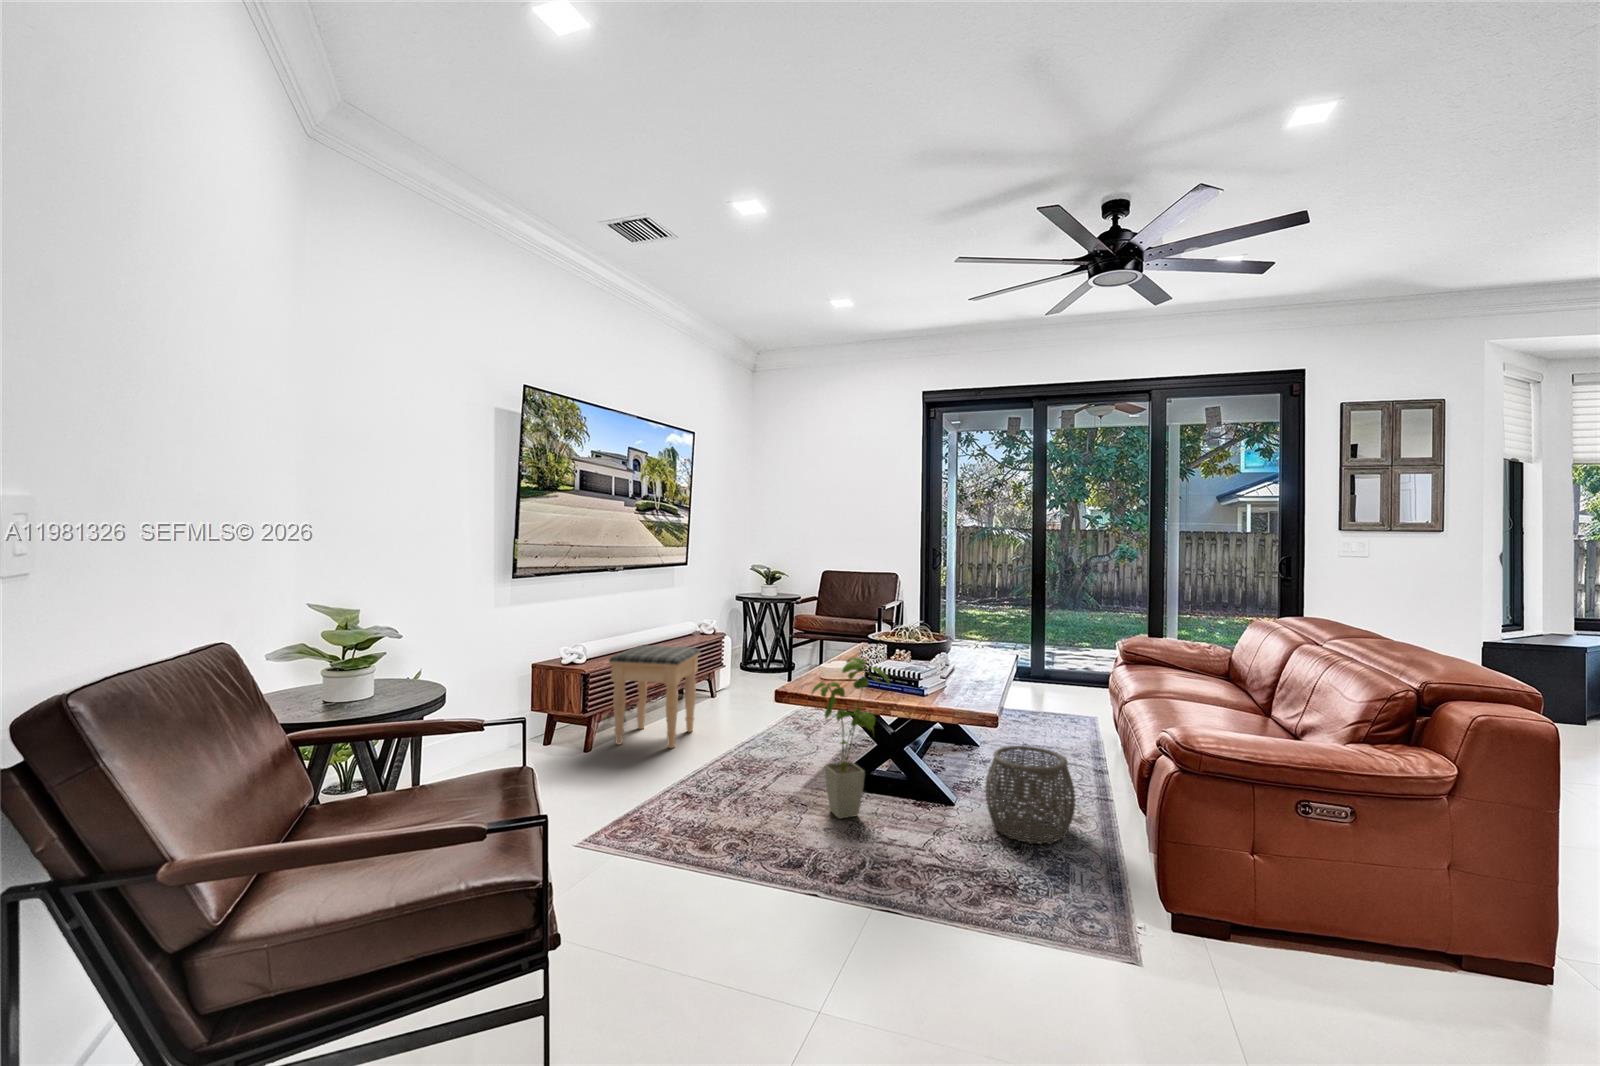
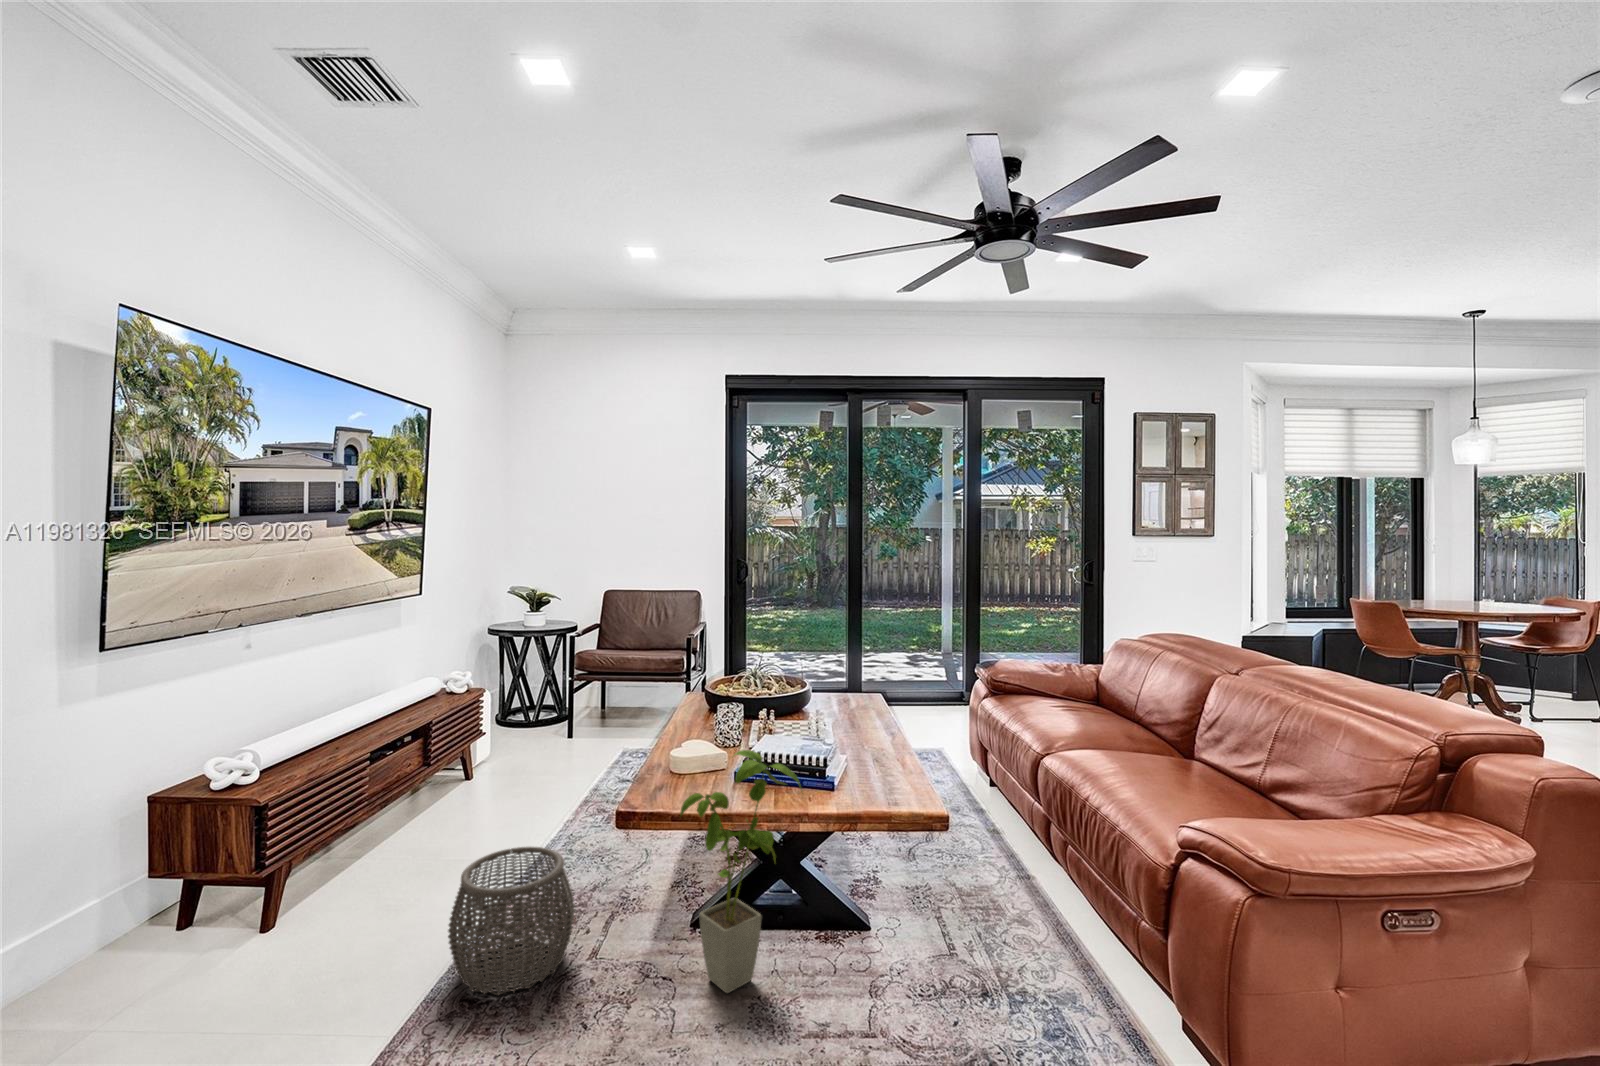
footstool: present [609,645,700,748] -> none [305,729,462,904]
woven basket: present [985,746,1076,844] -> present [448,847,575,995]

